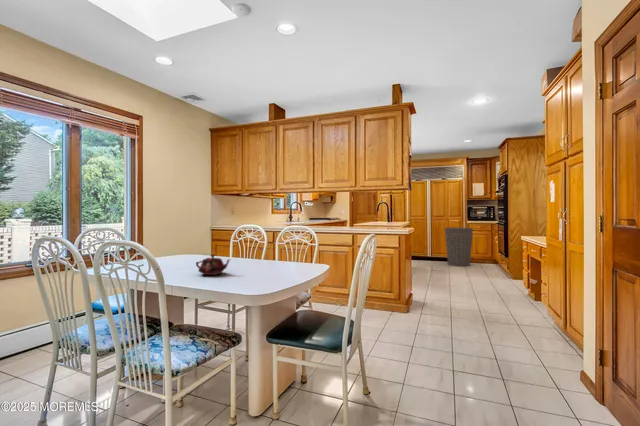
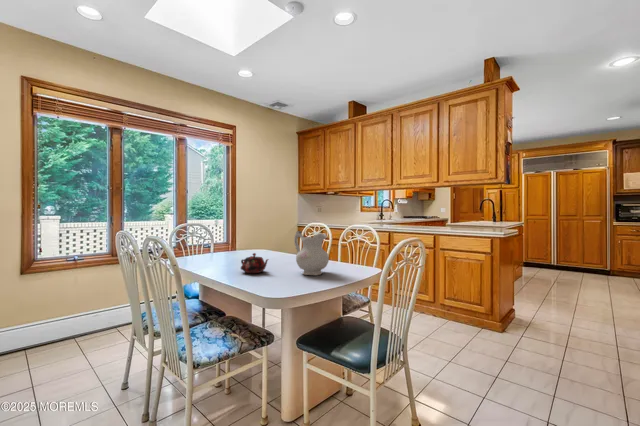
trash can: present [445,228,473,266] -> none [580,230,625,281]
ceramic pitcher: none [254,230,289,272] -> present [294,231,329,276]

